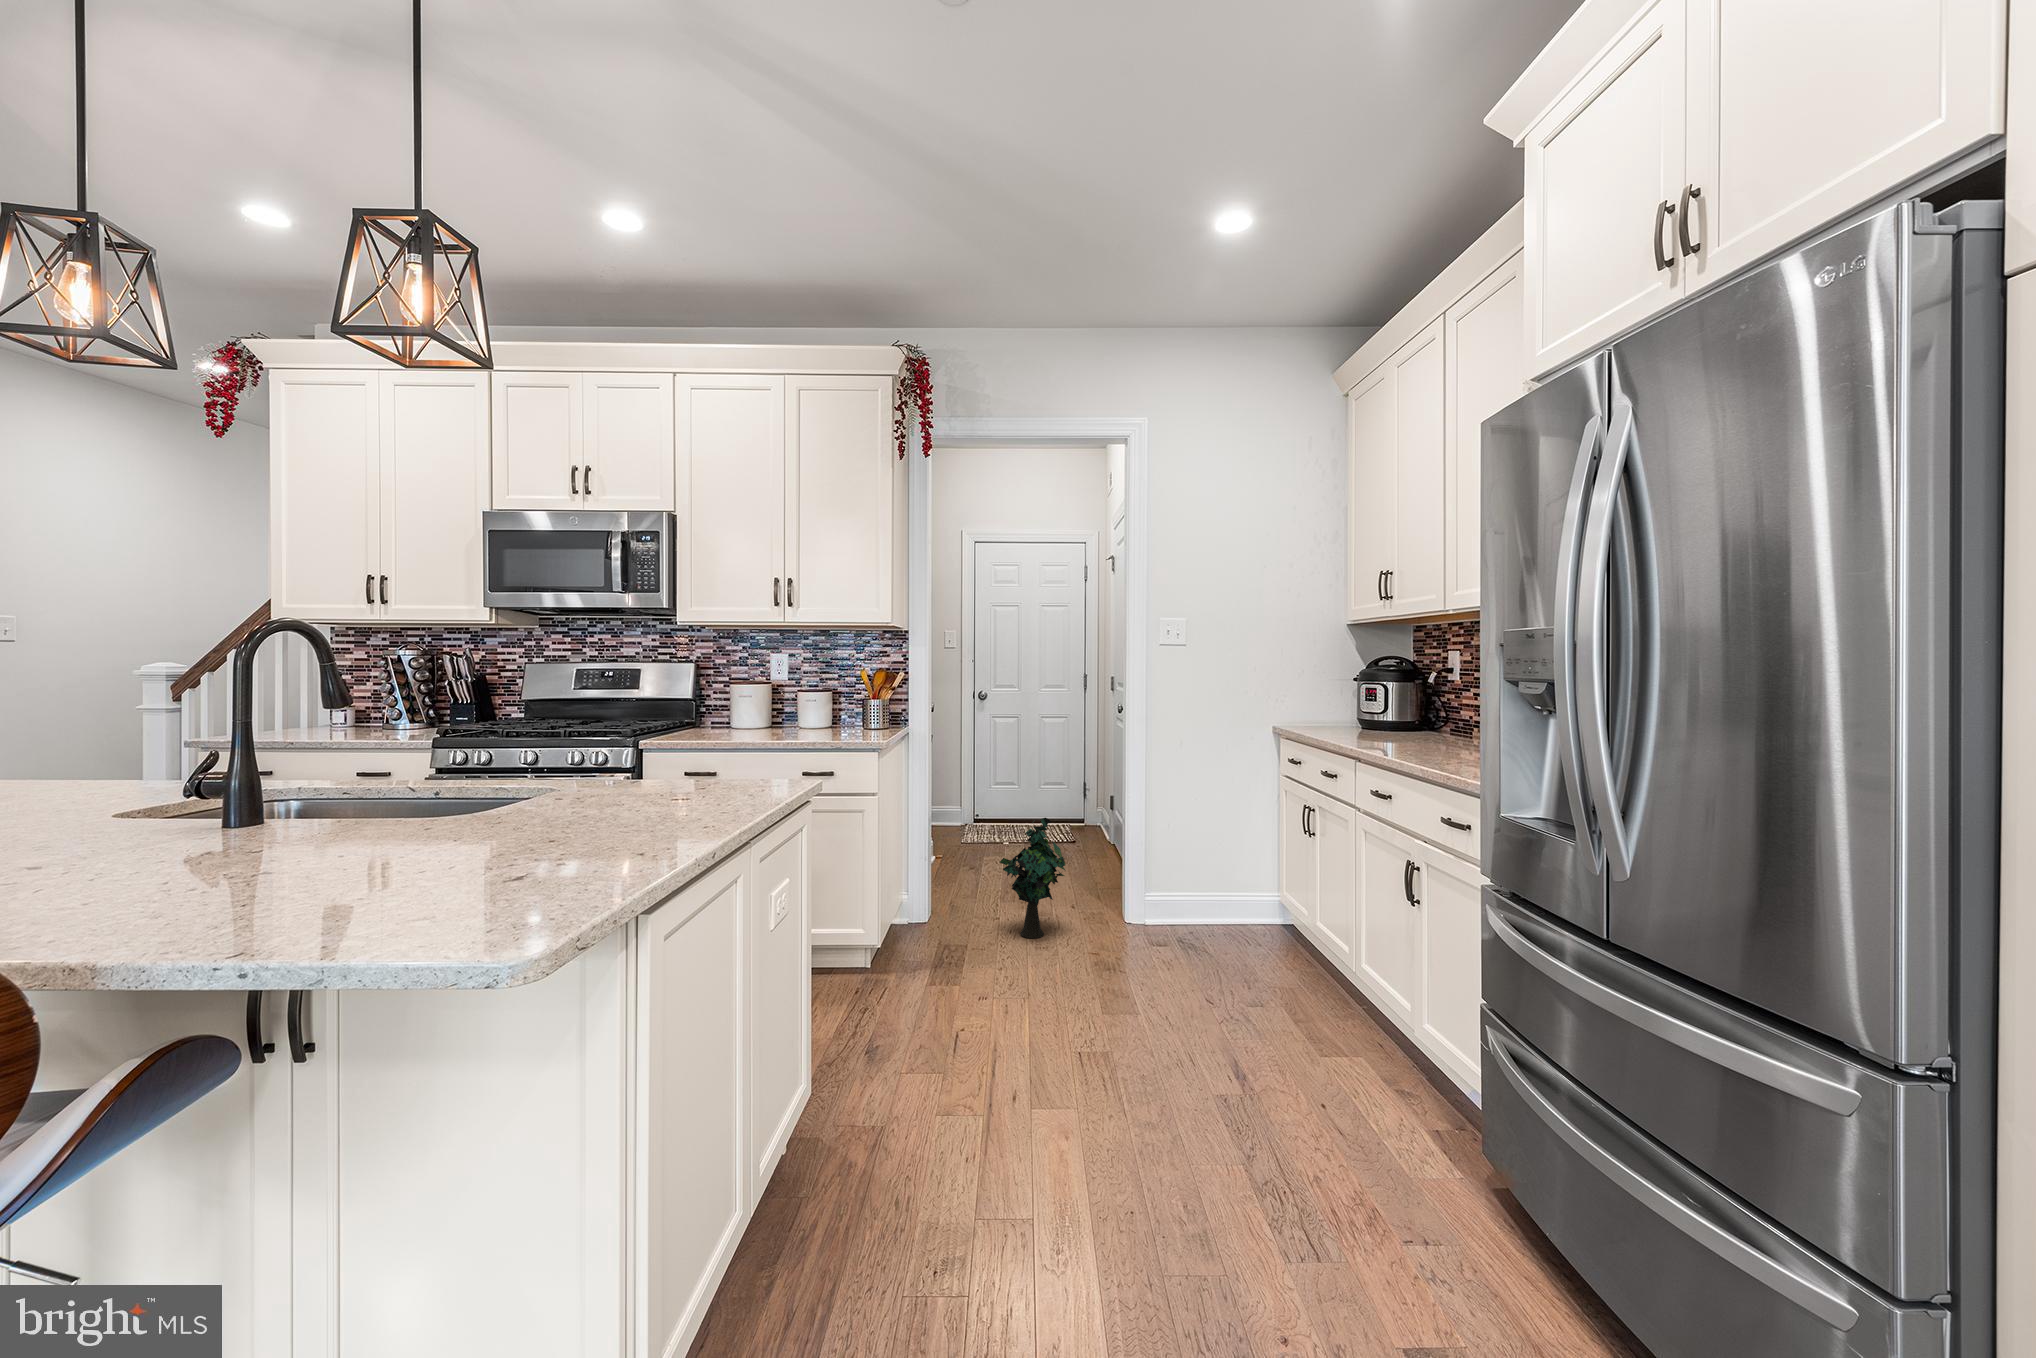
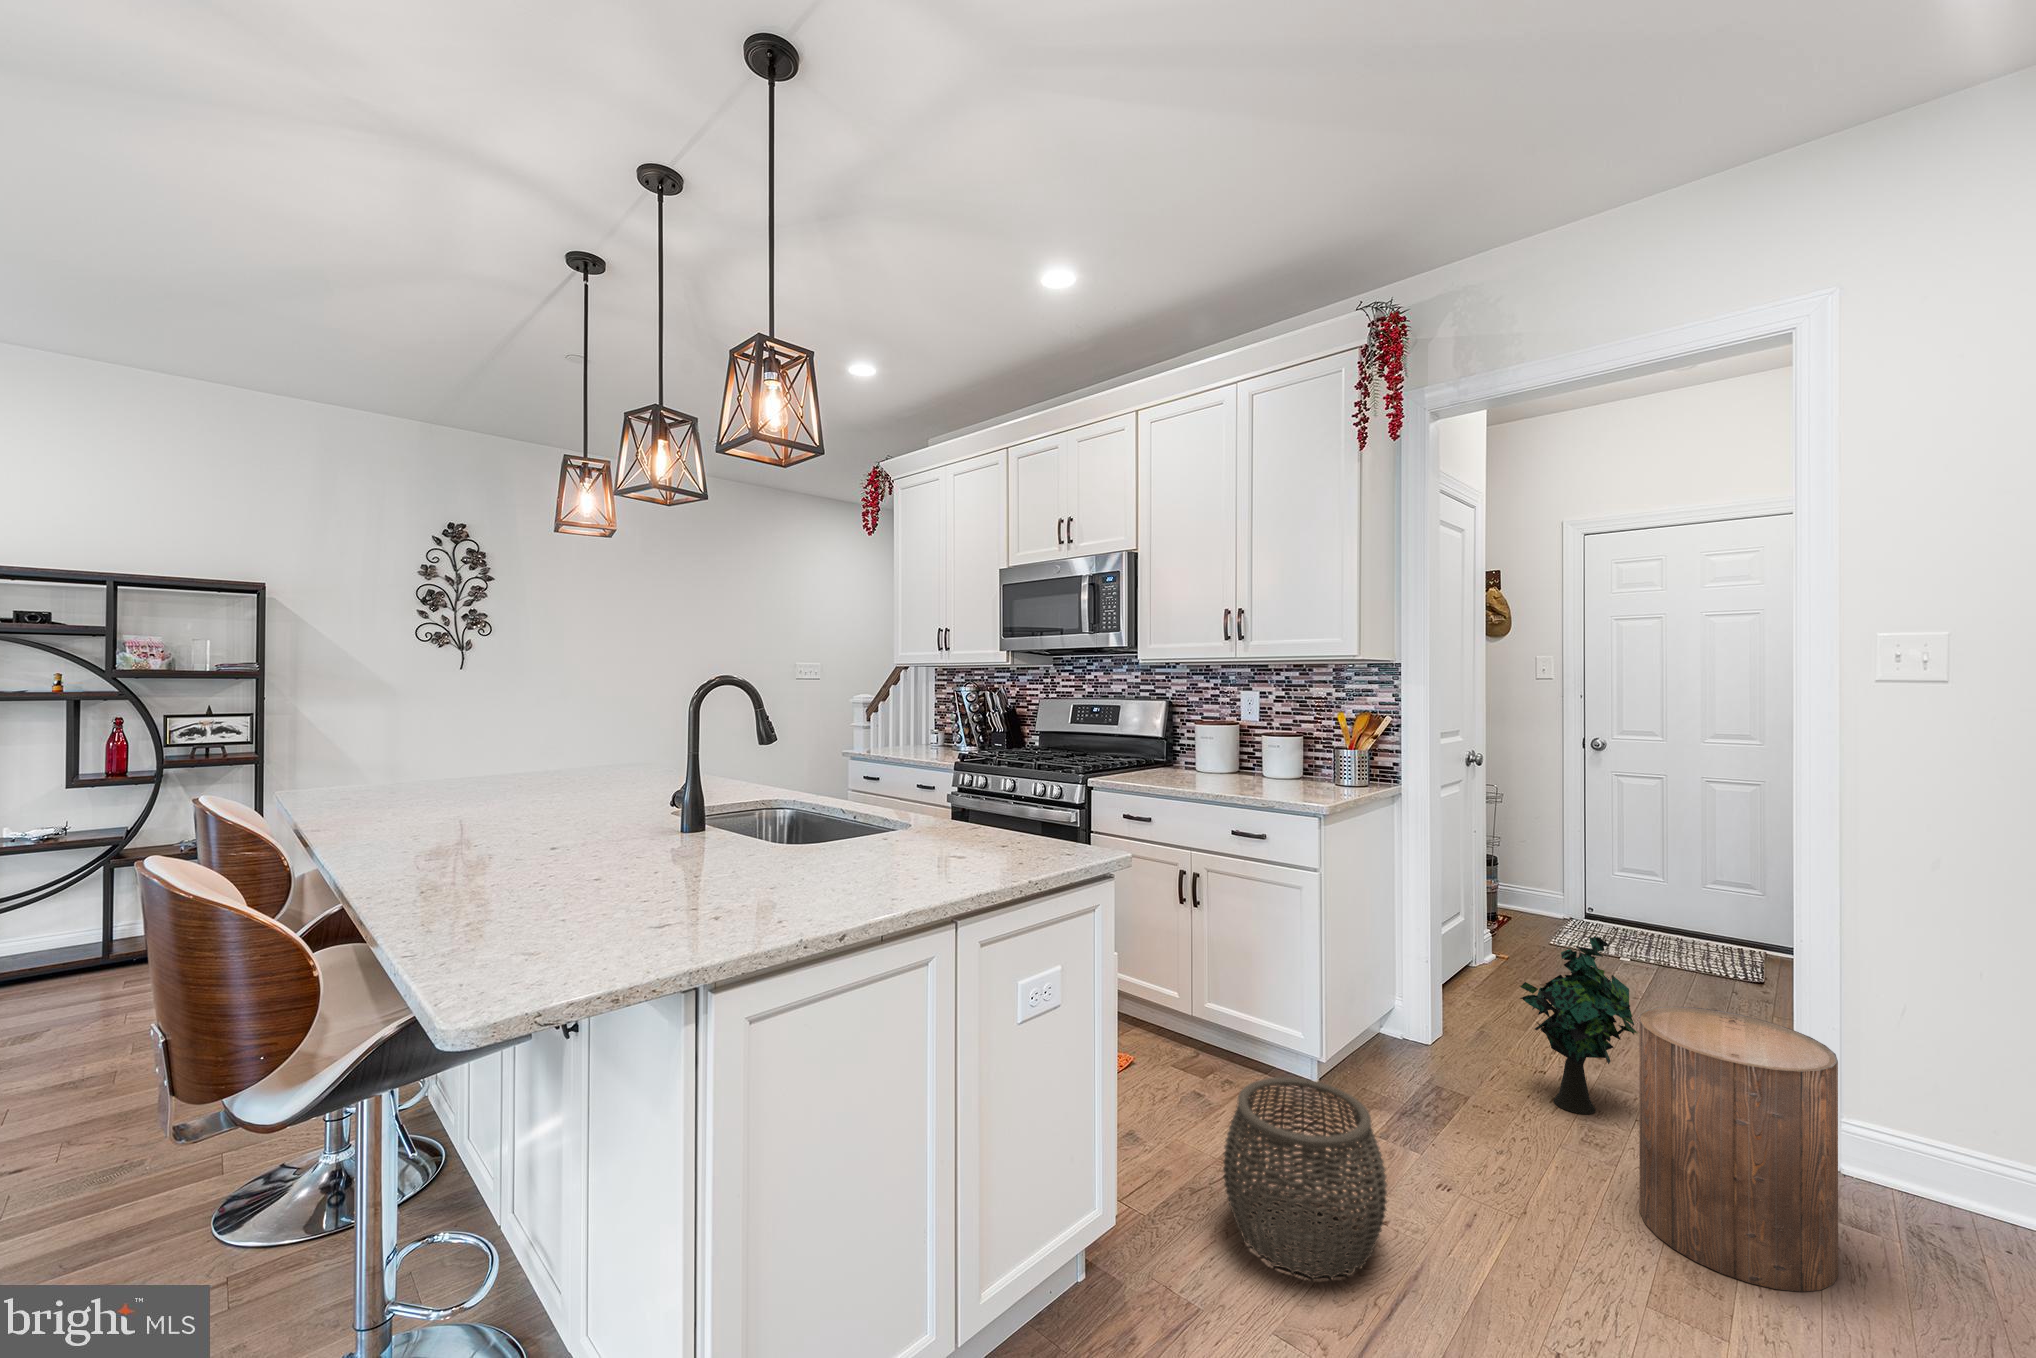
stool: none [1093,846,1186,997] -> present [1639,1007,1838,1292]
woven basket: none [871,954,995,1105] -> present [1223,1077,1387,1279]

